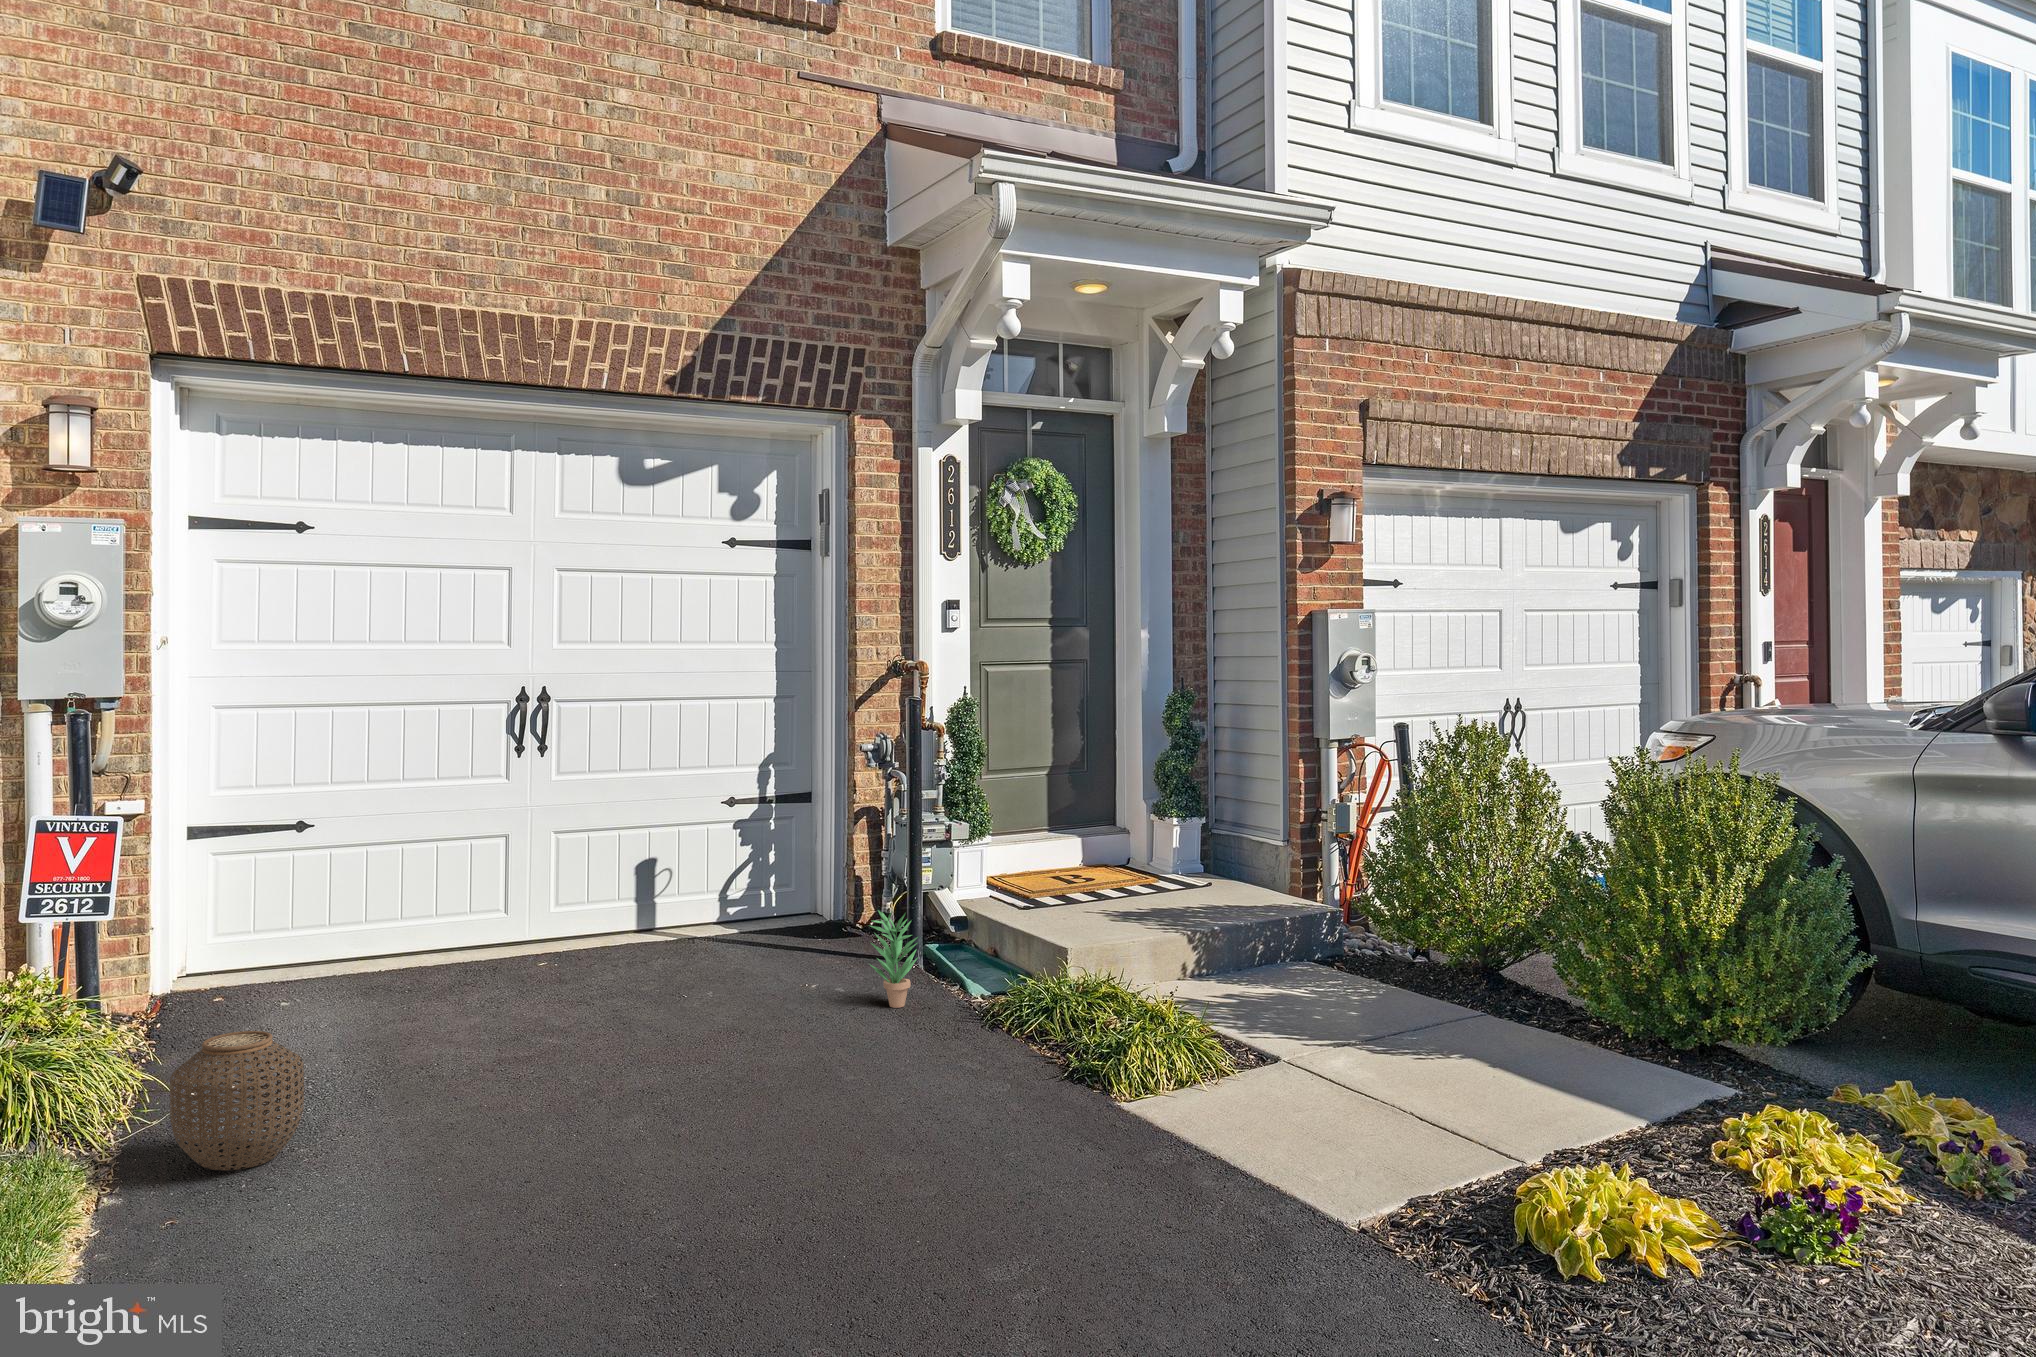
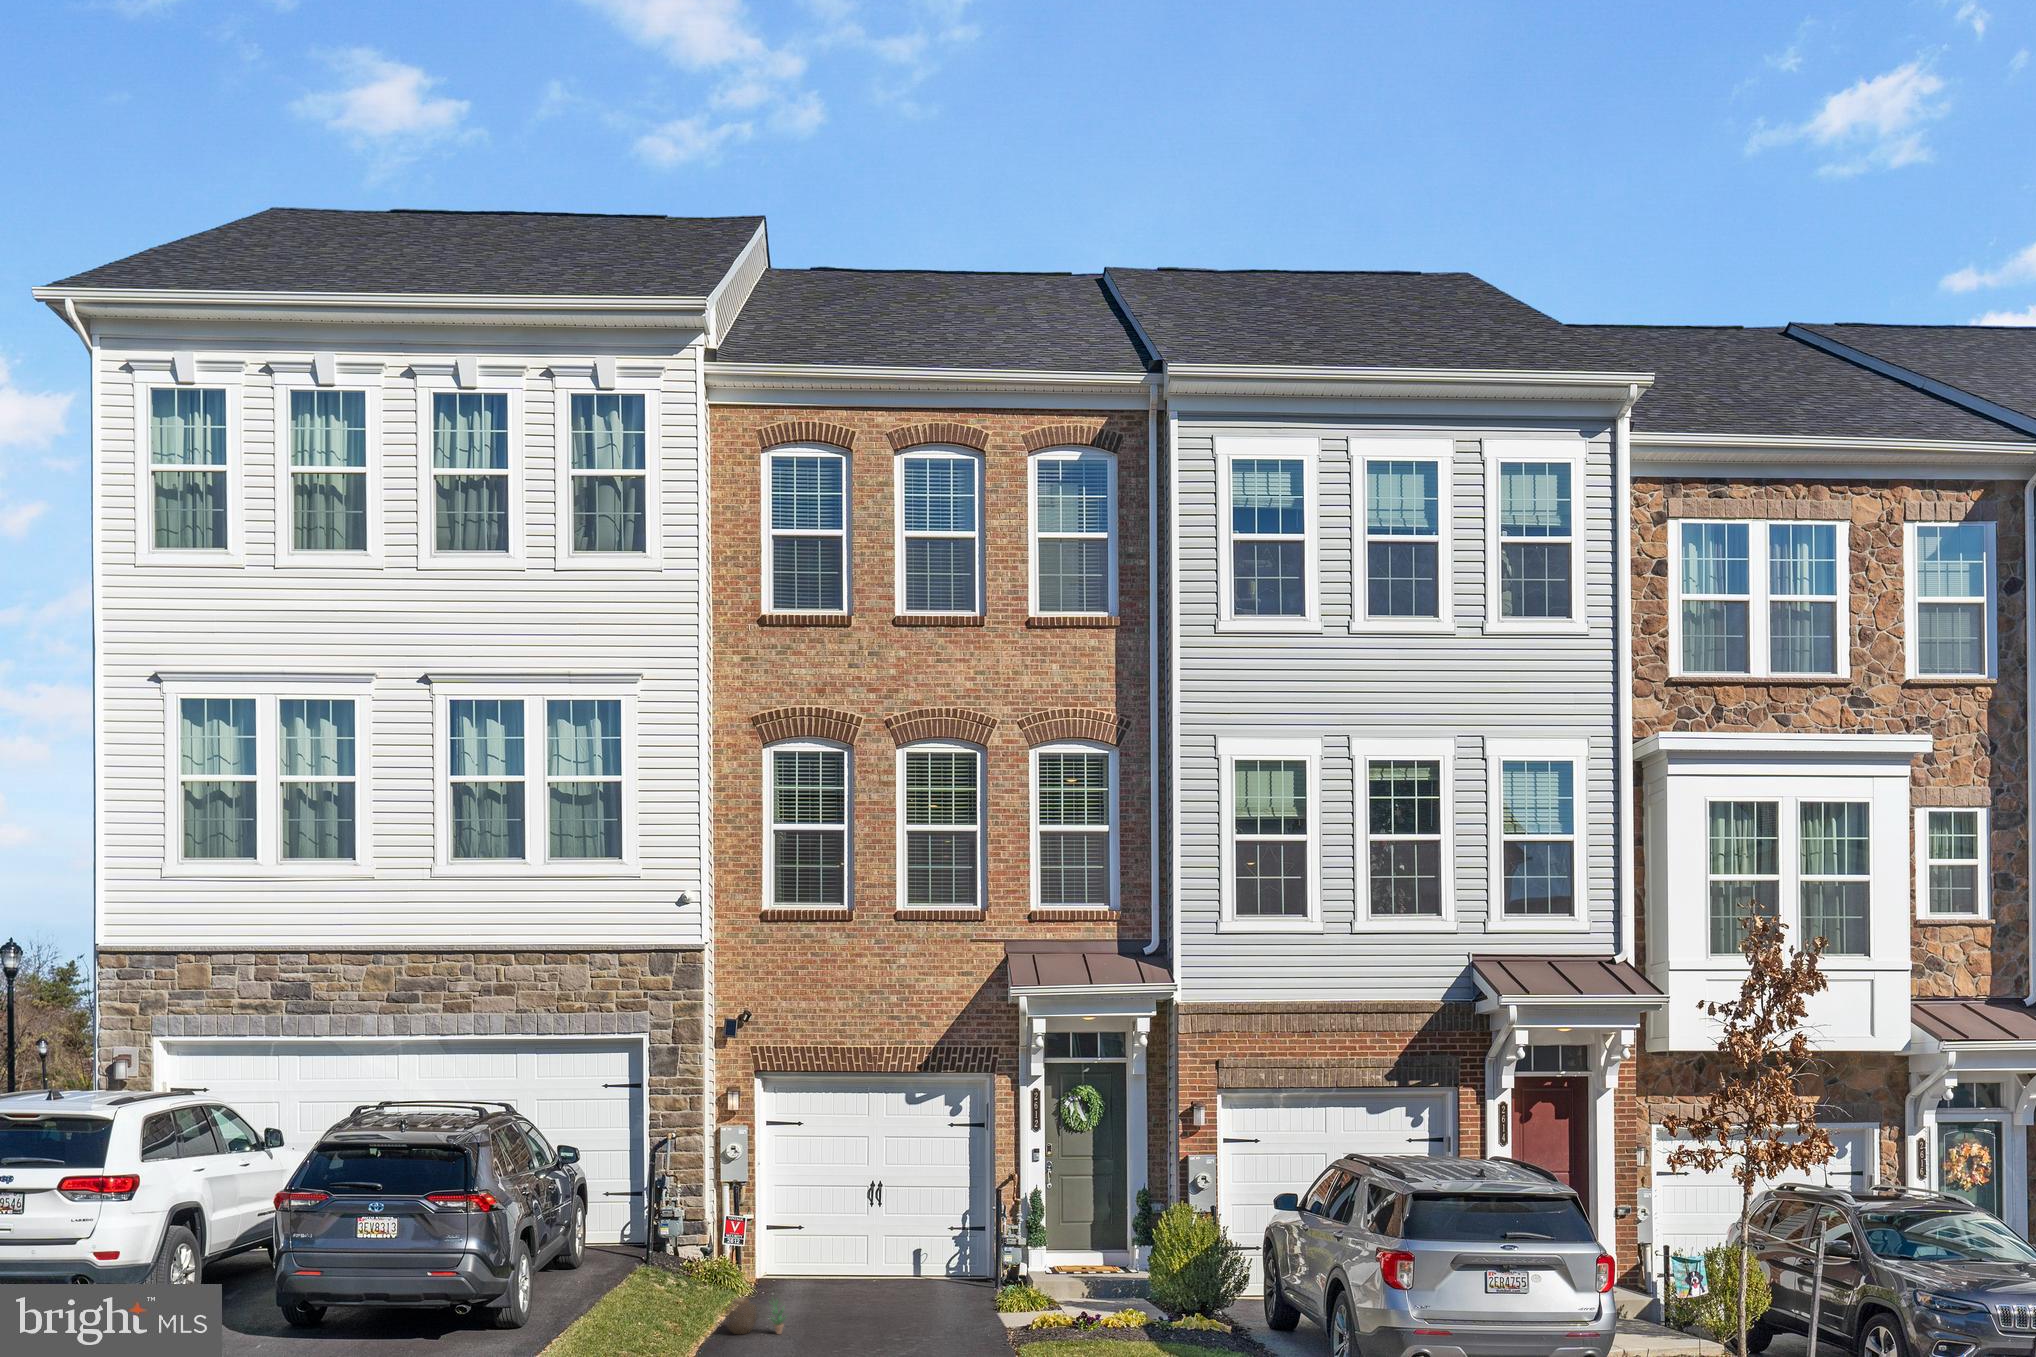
potted plant: present [870,911,918,1008] -> present [771,1301,786,1334]

